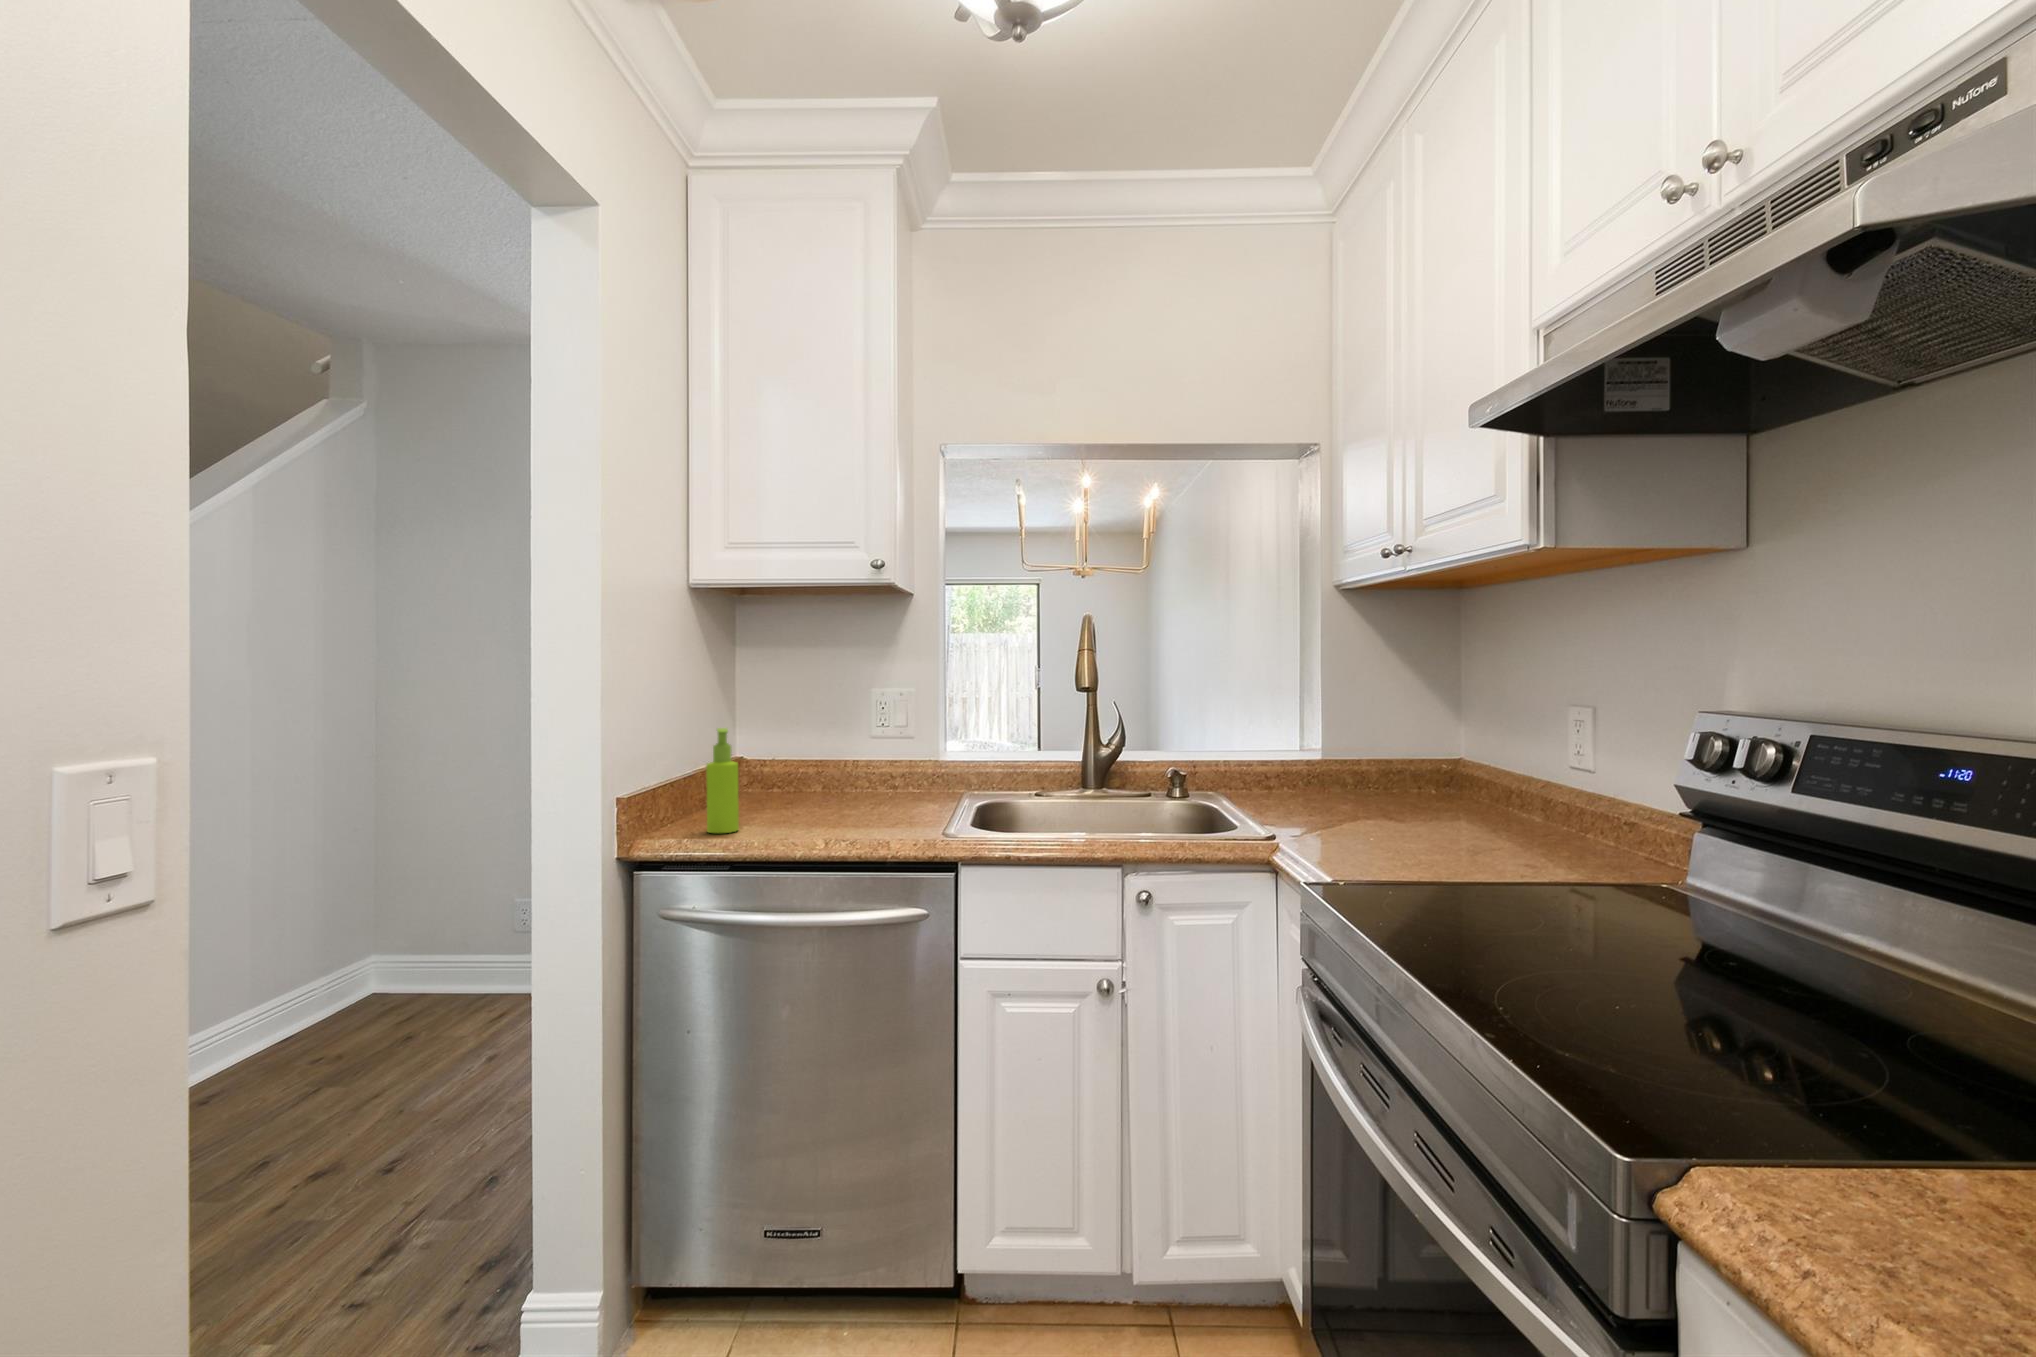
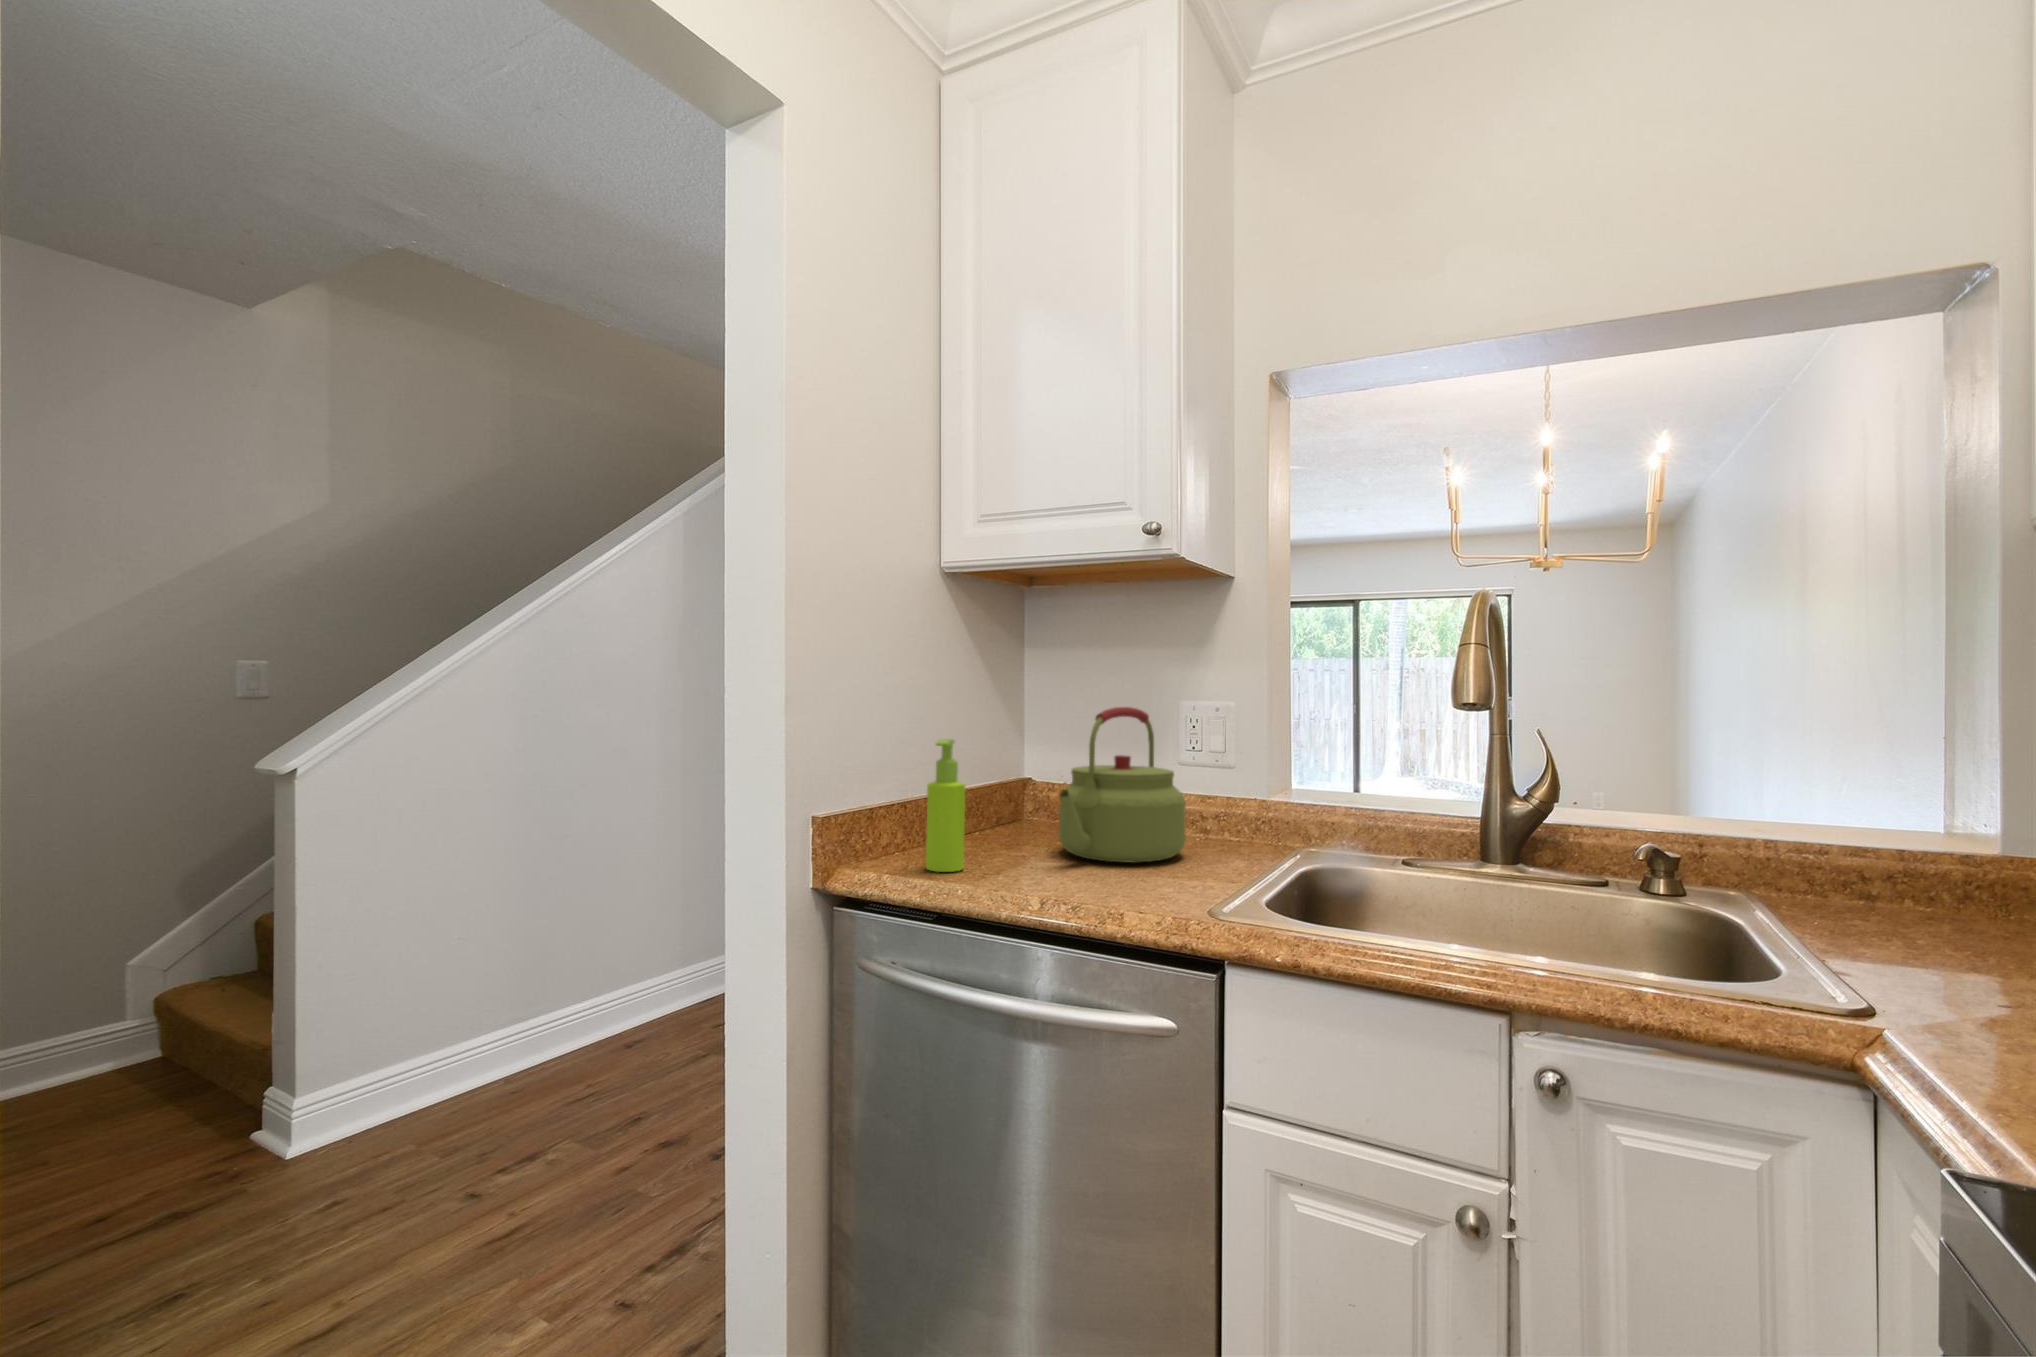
kettle: none [795,695,893,814] -> present [1059,707,1186,863]

